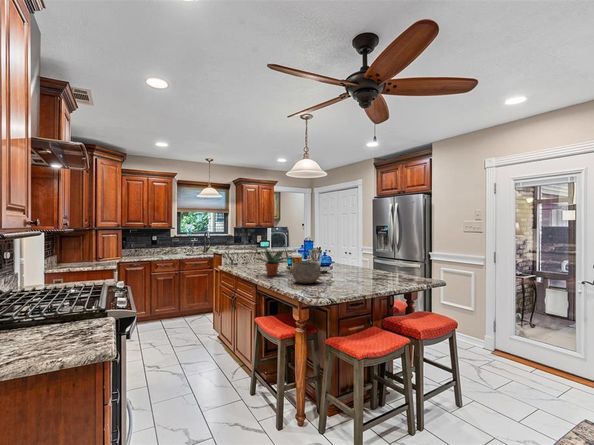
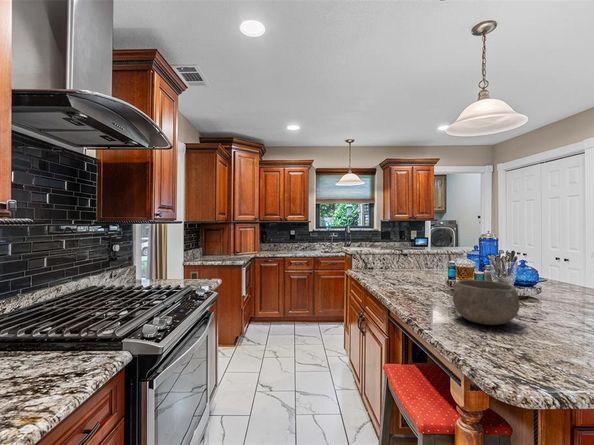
potted plant: present [256,249,287,276] -> none [387,249,449,297]

